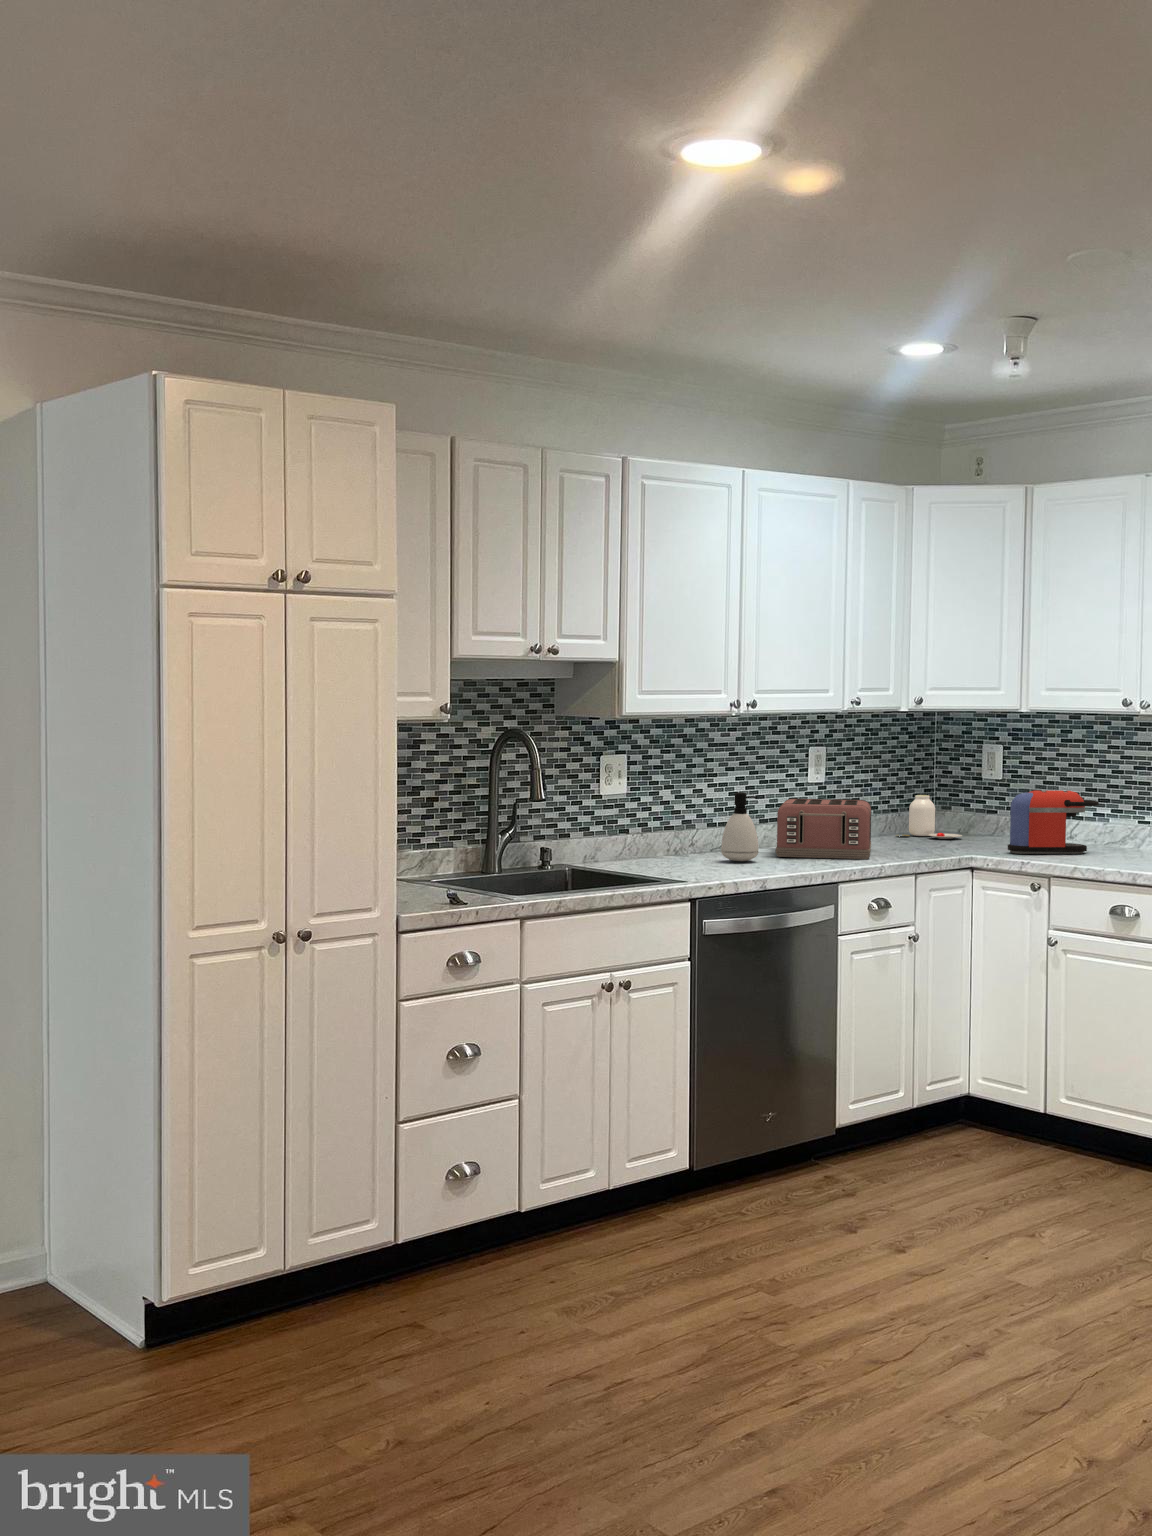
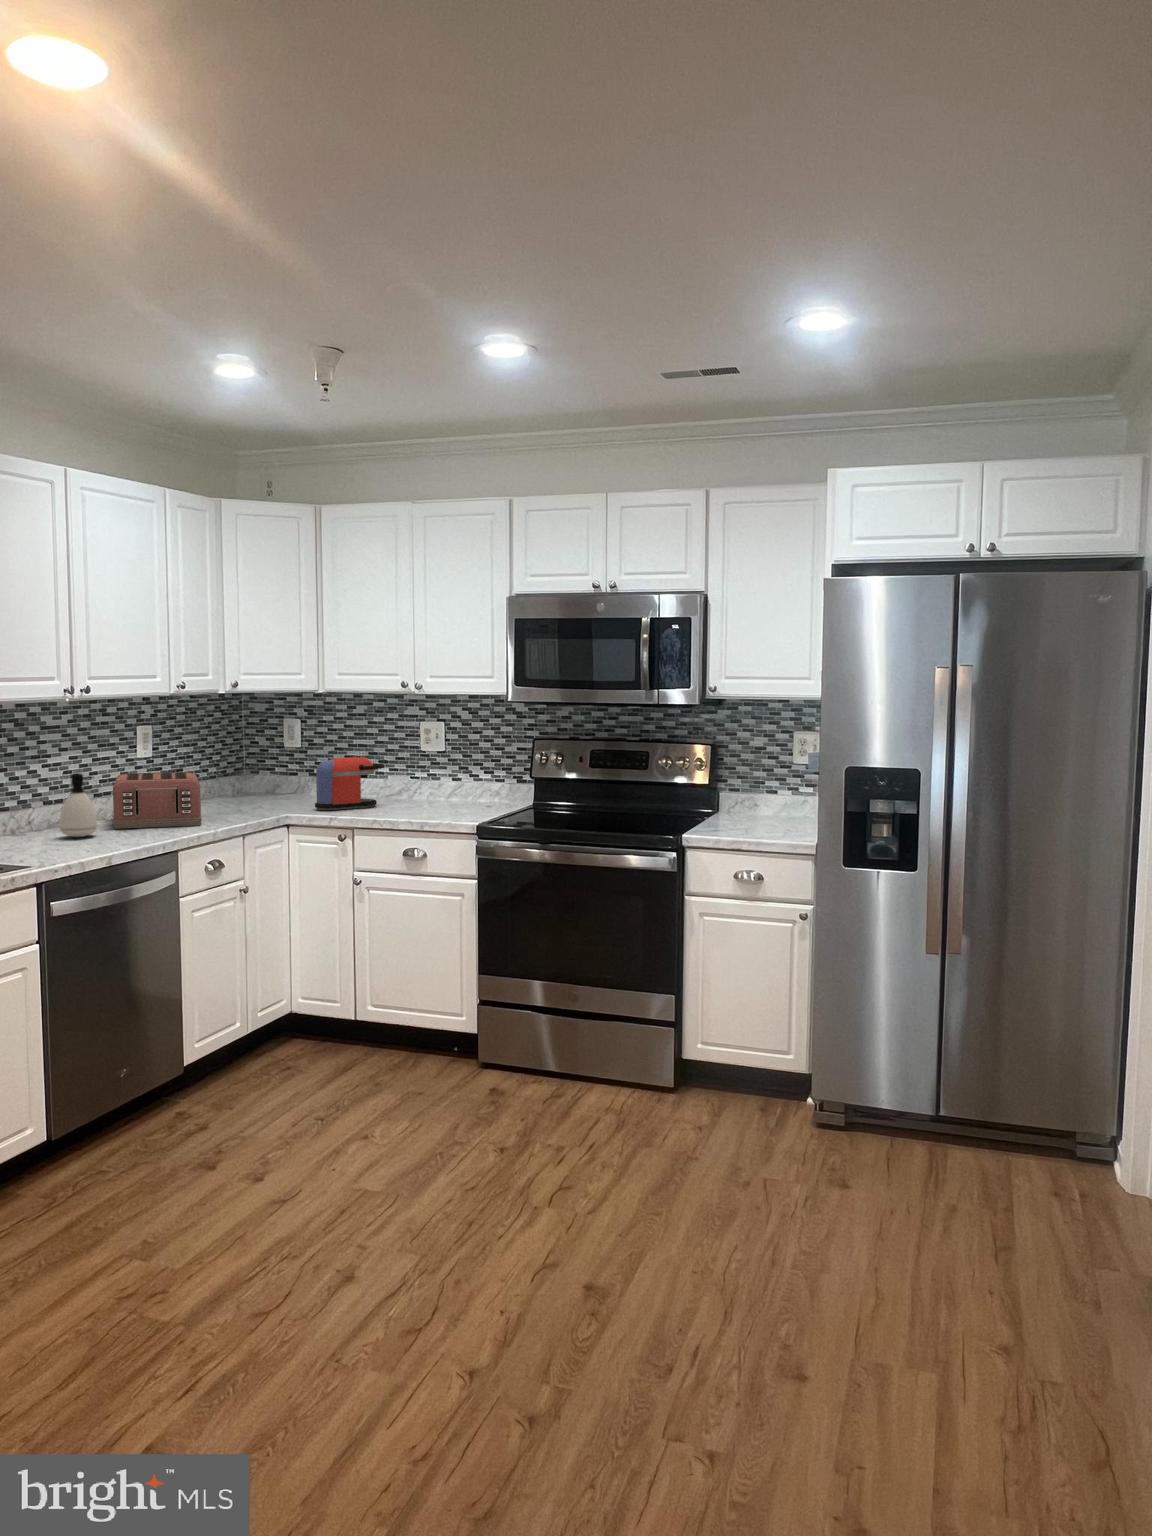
jar: present [896,795,962,839] -> none [214,762,272,798]

